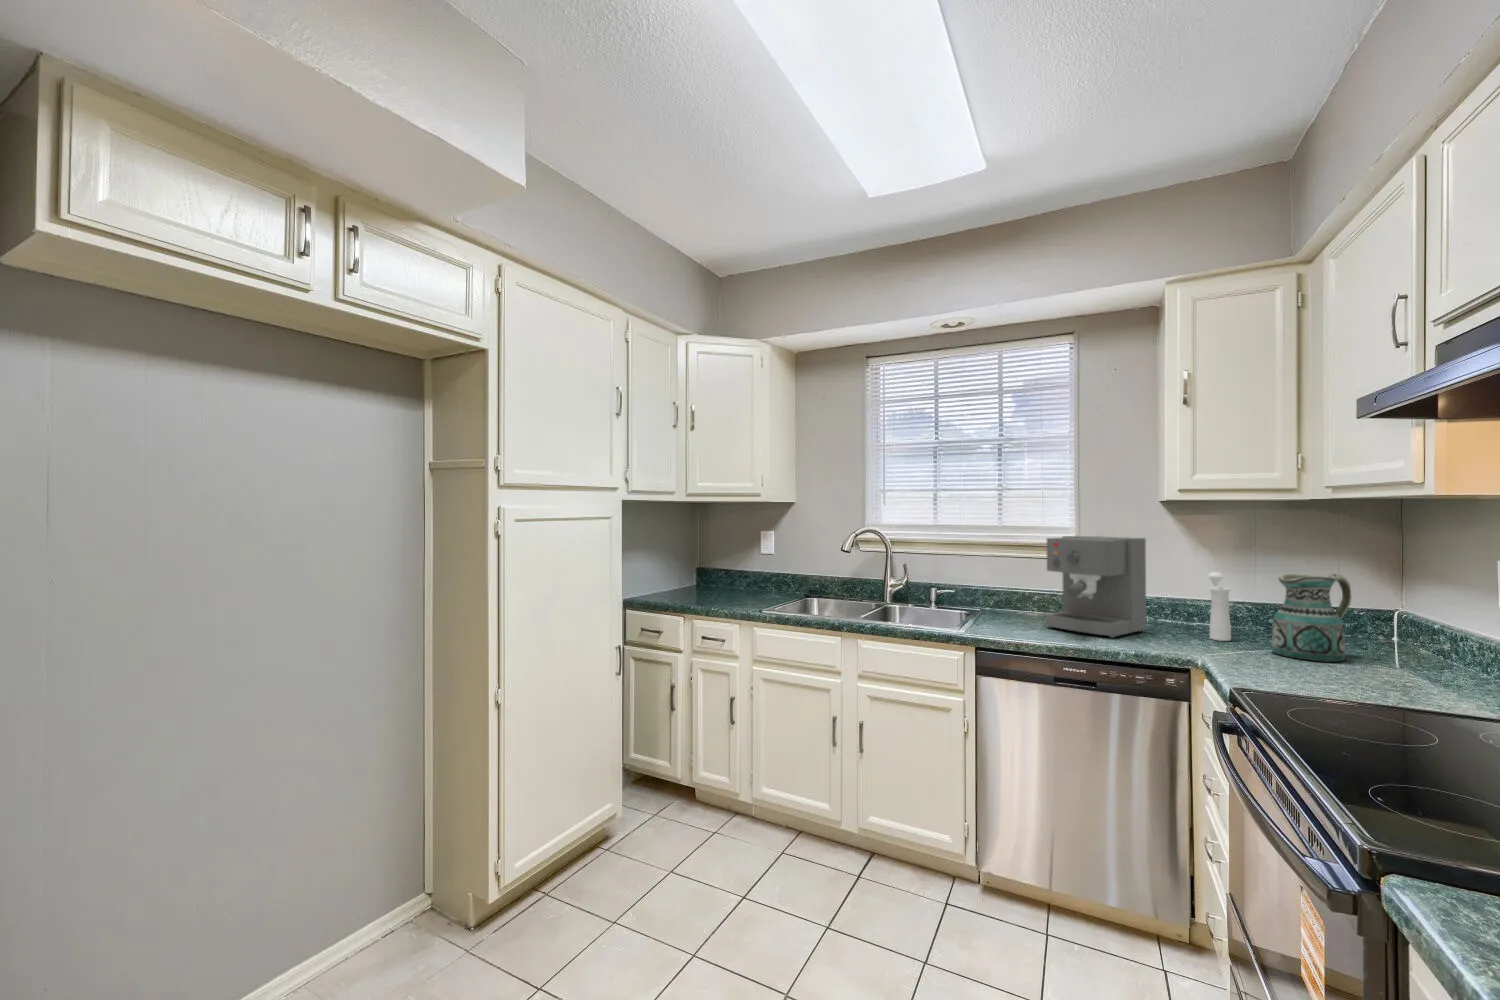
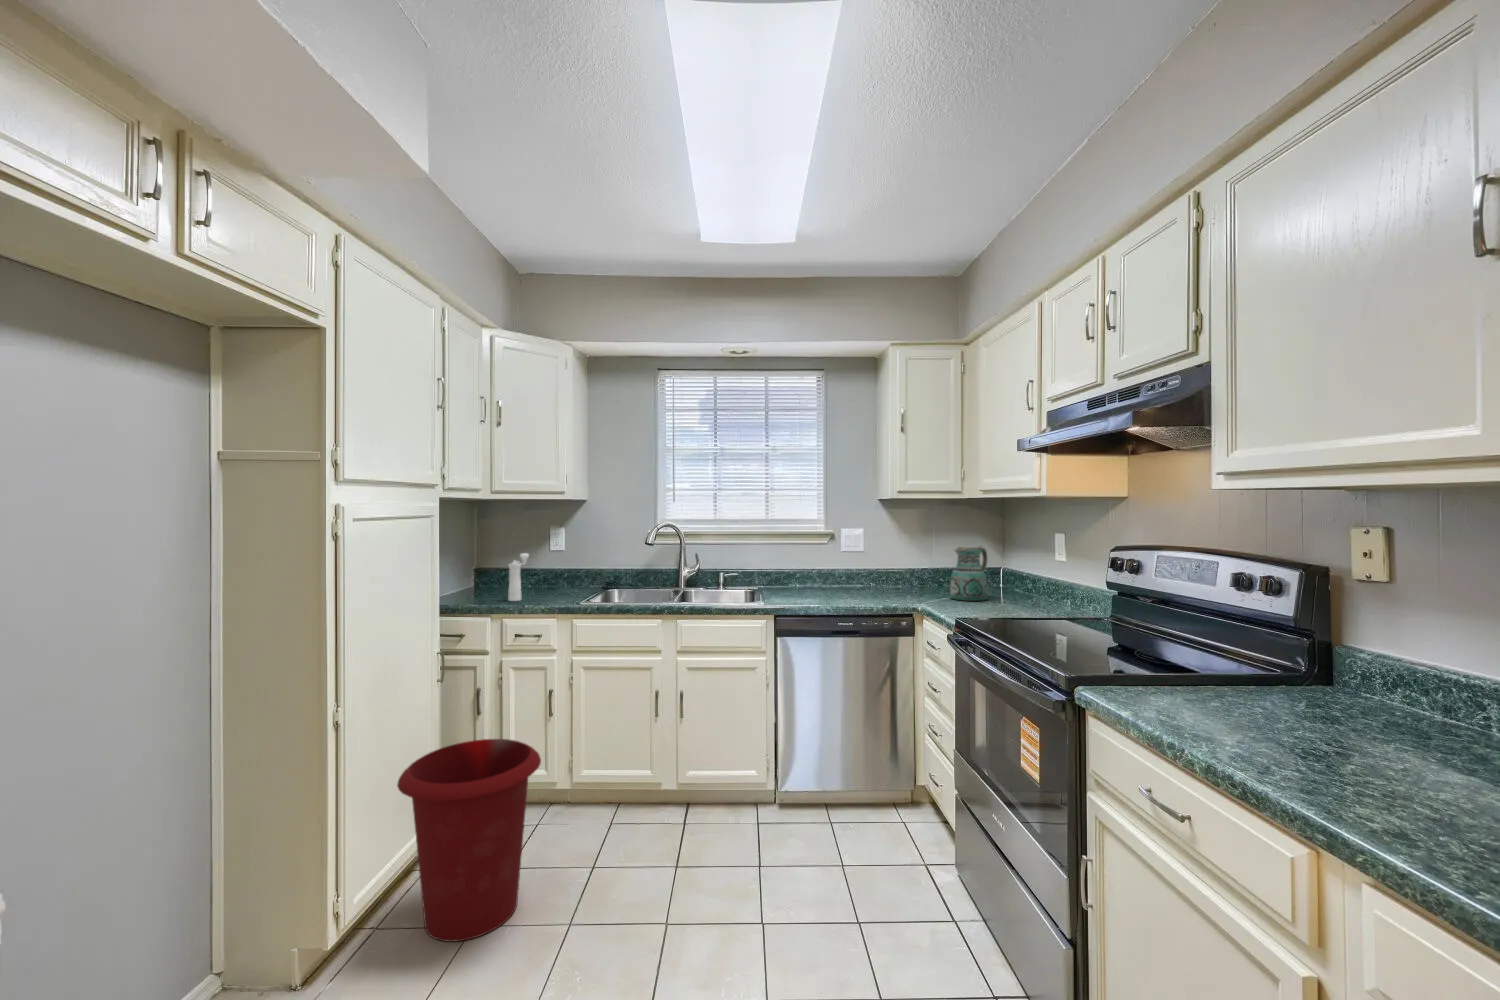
coffee maker: present [1045,536,1146,638] -> none [812,526,875,599]
pepper mill: present [1208,572,1231,641] -> present [508,553,529,601]
waste bin: none [553,737,684,935] -> present [397,739,541,942]

